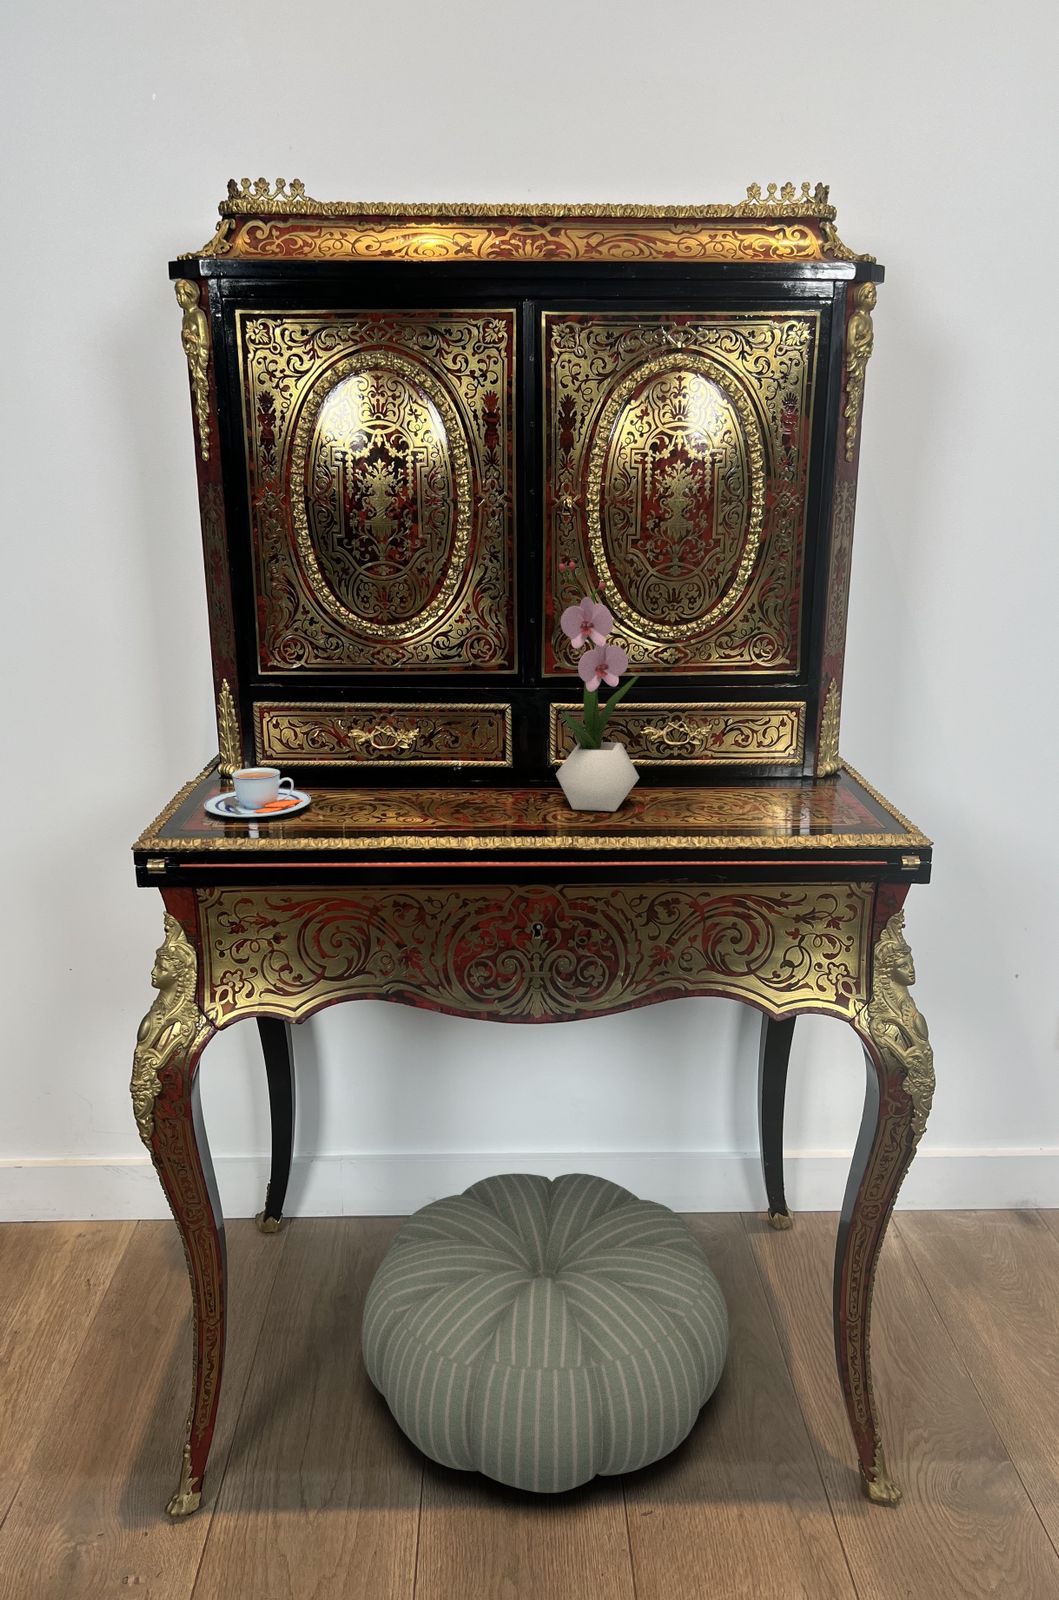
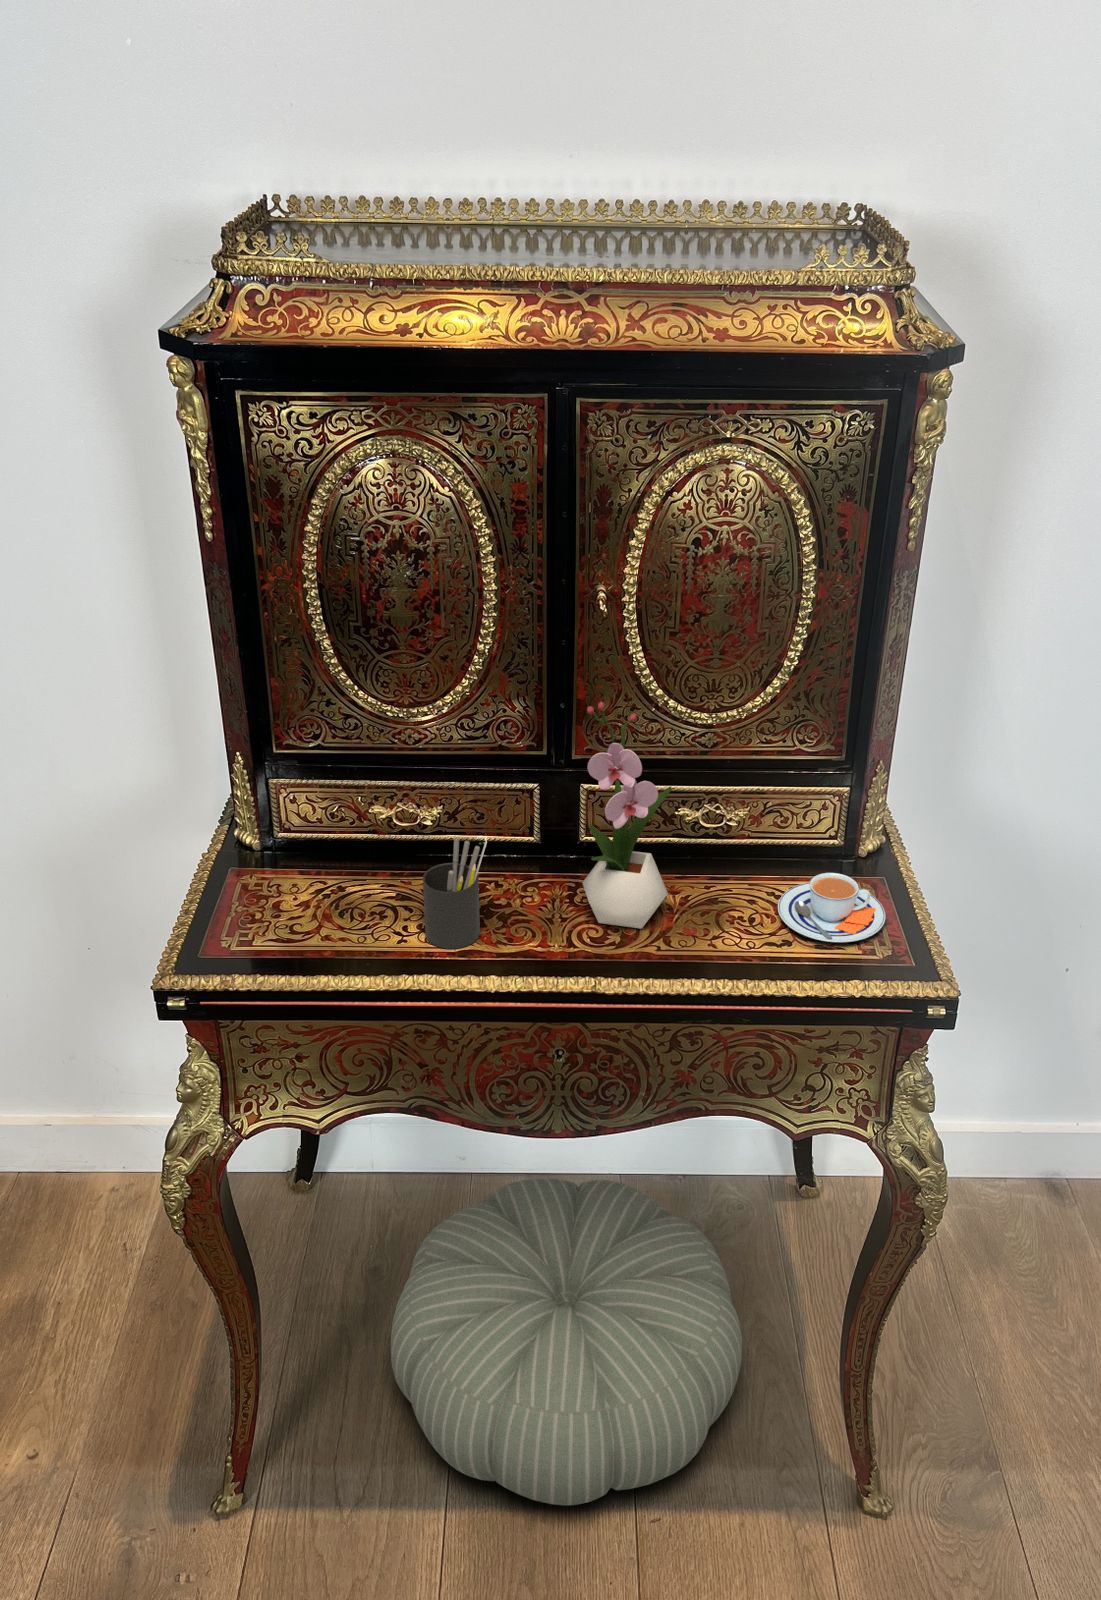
pen holder: none [401,709,463,823] -> present [423,837,487,949]
teacup: present [204,768,311,817] -> present [778,873,885,942]

